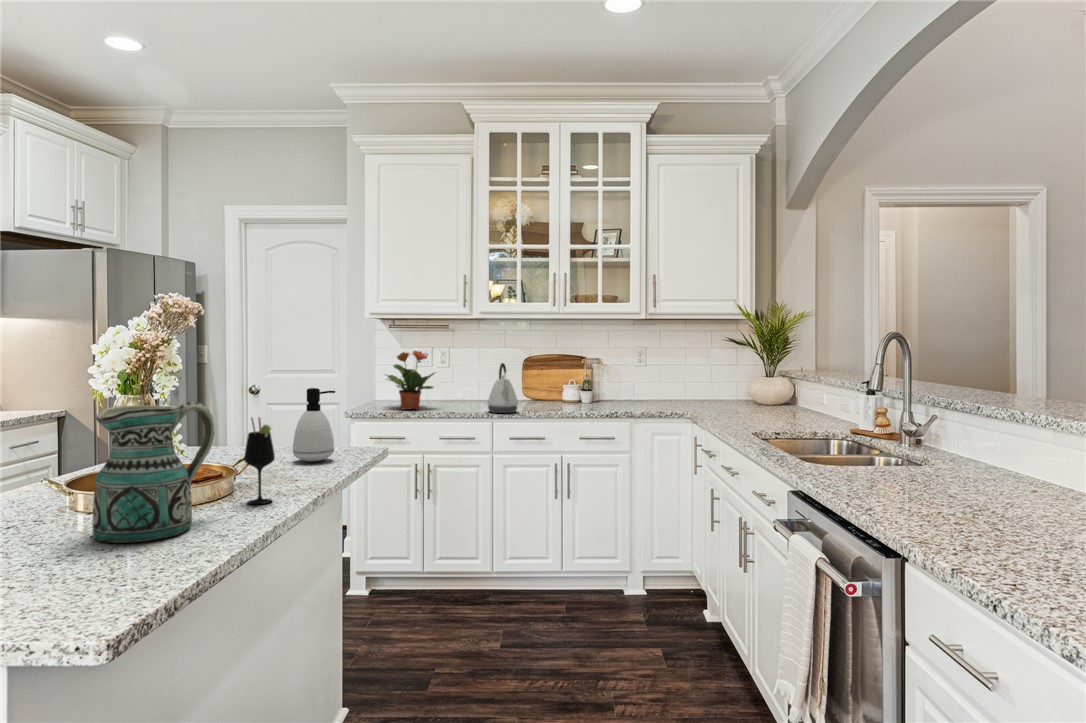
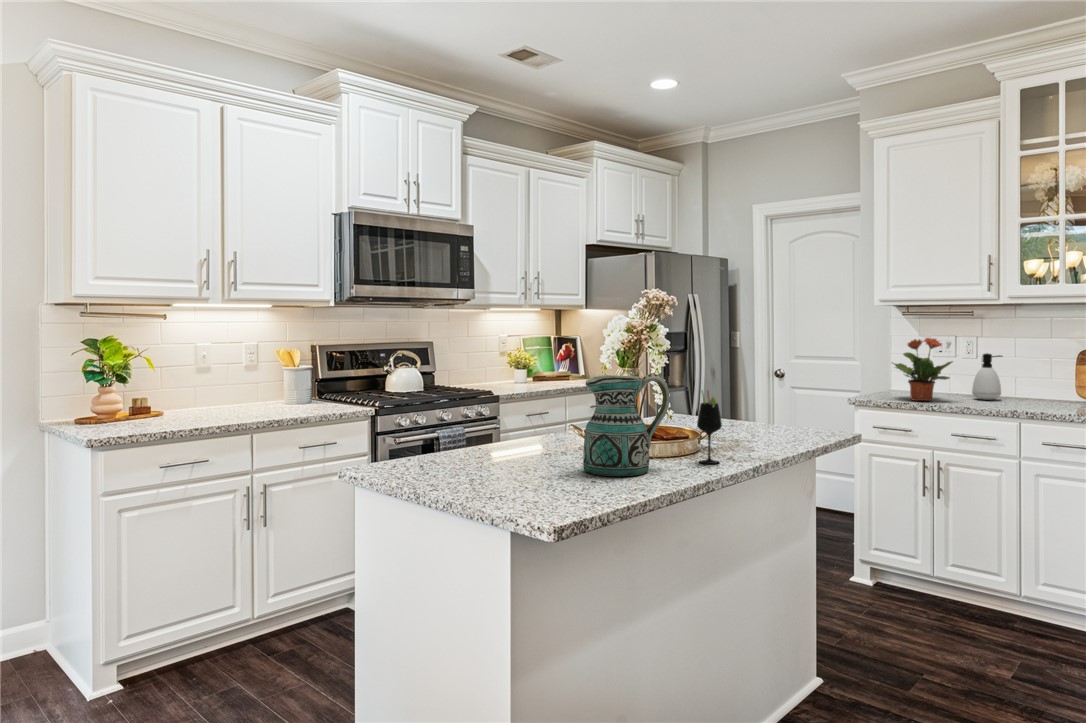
kettle: present [487,363,518,413] -> none [1018,352,1062,411]
soap dispenser: present [293,388,335,462] -> present [972,354,1002,400]

